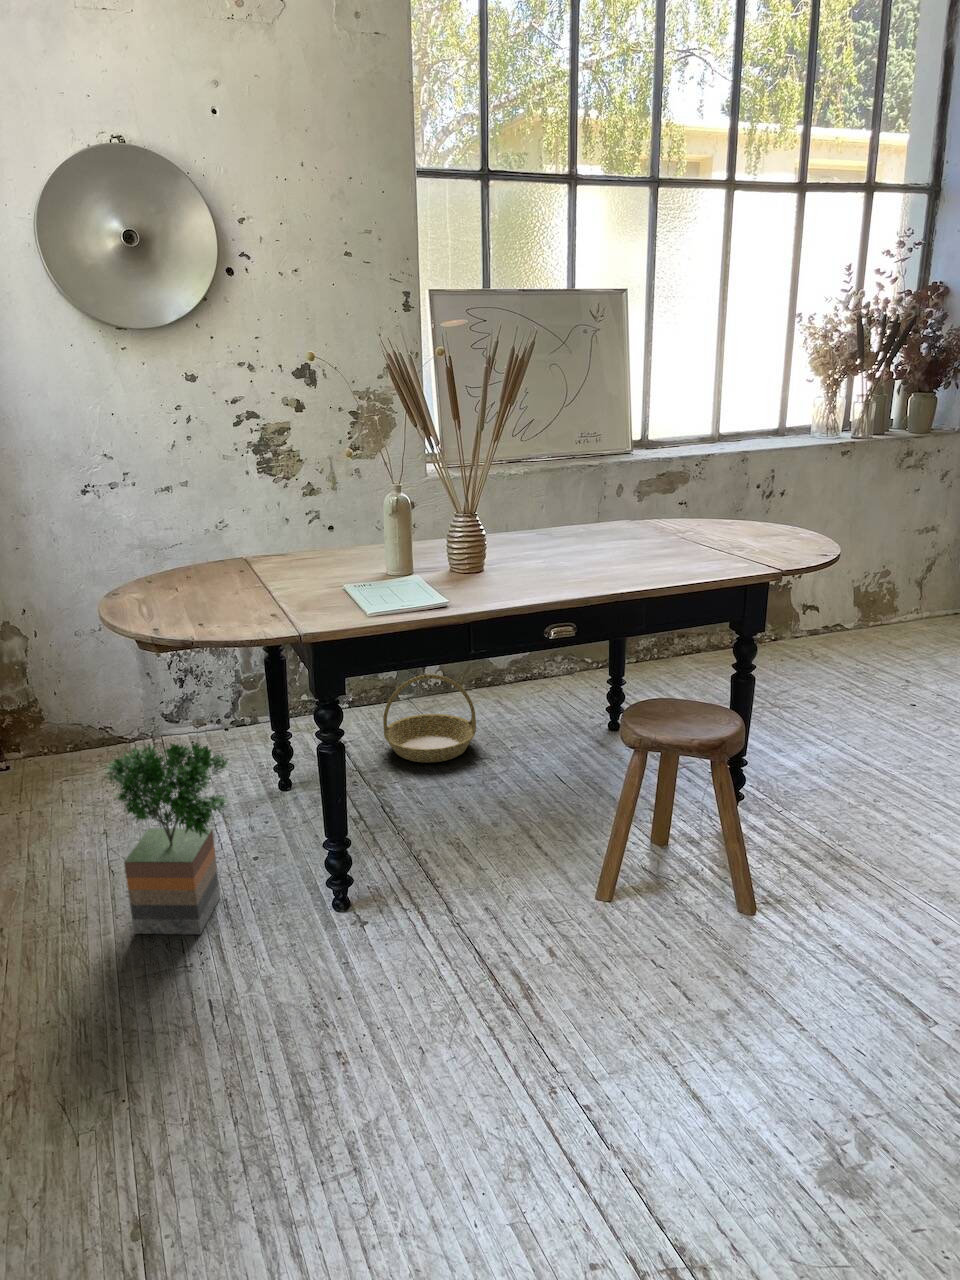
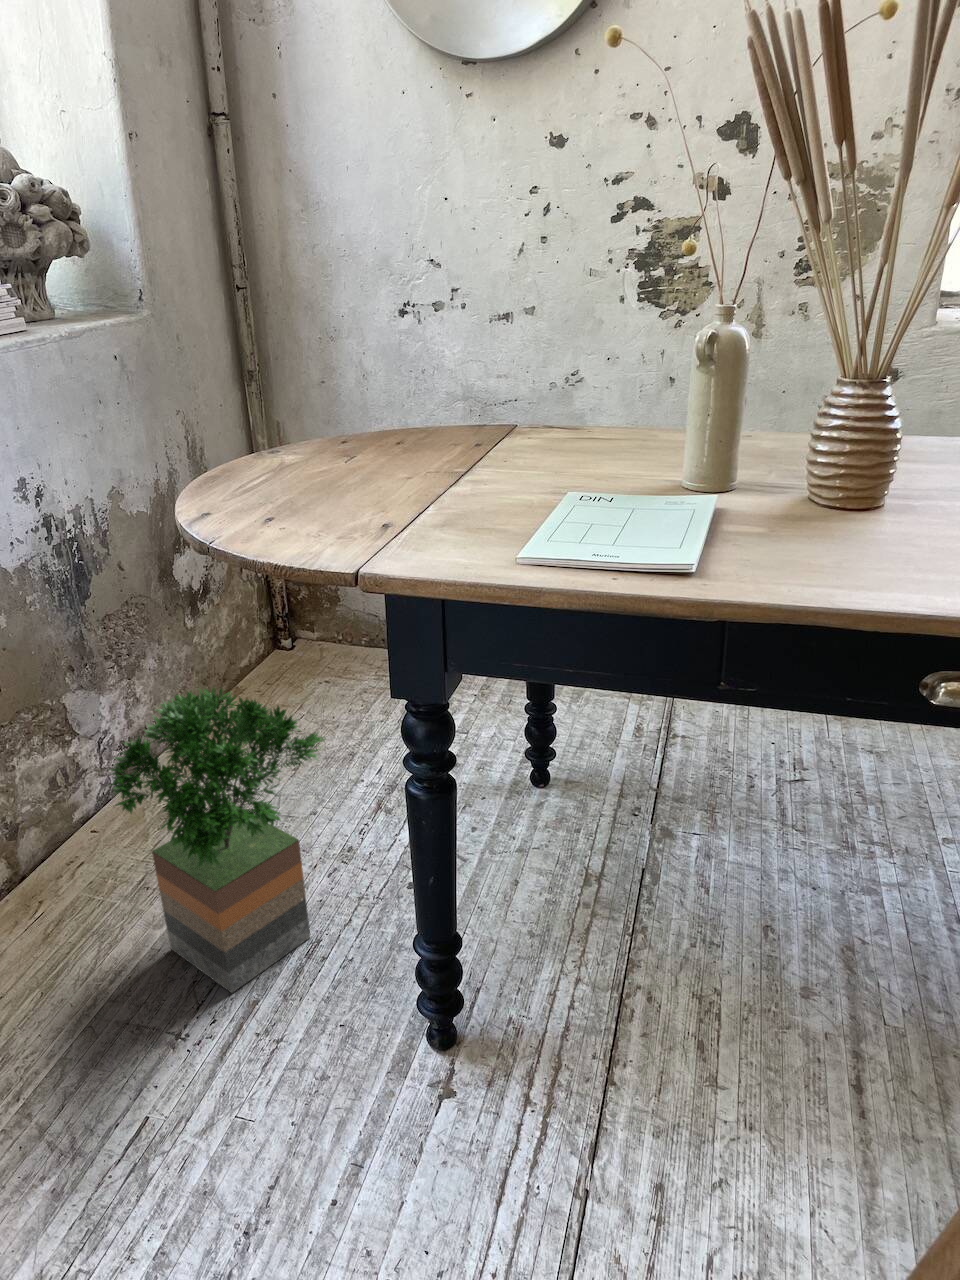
basket: present [383,674,476,763] -> none [723,668,887,820]

